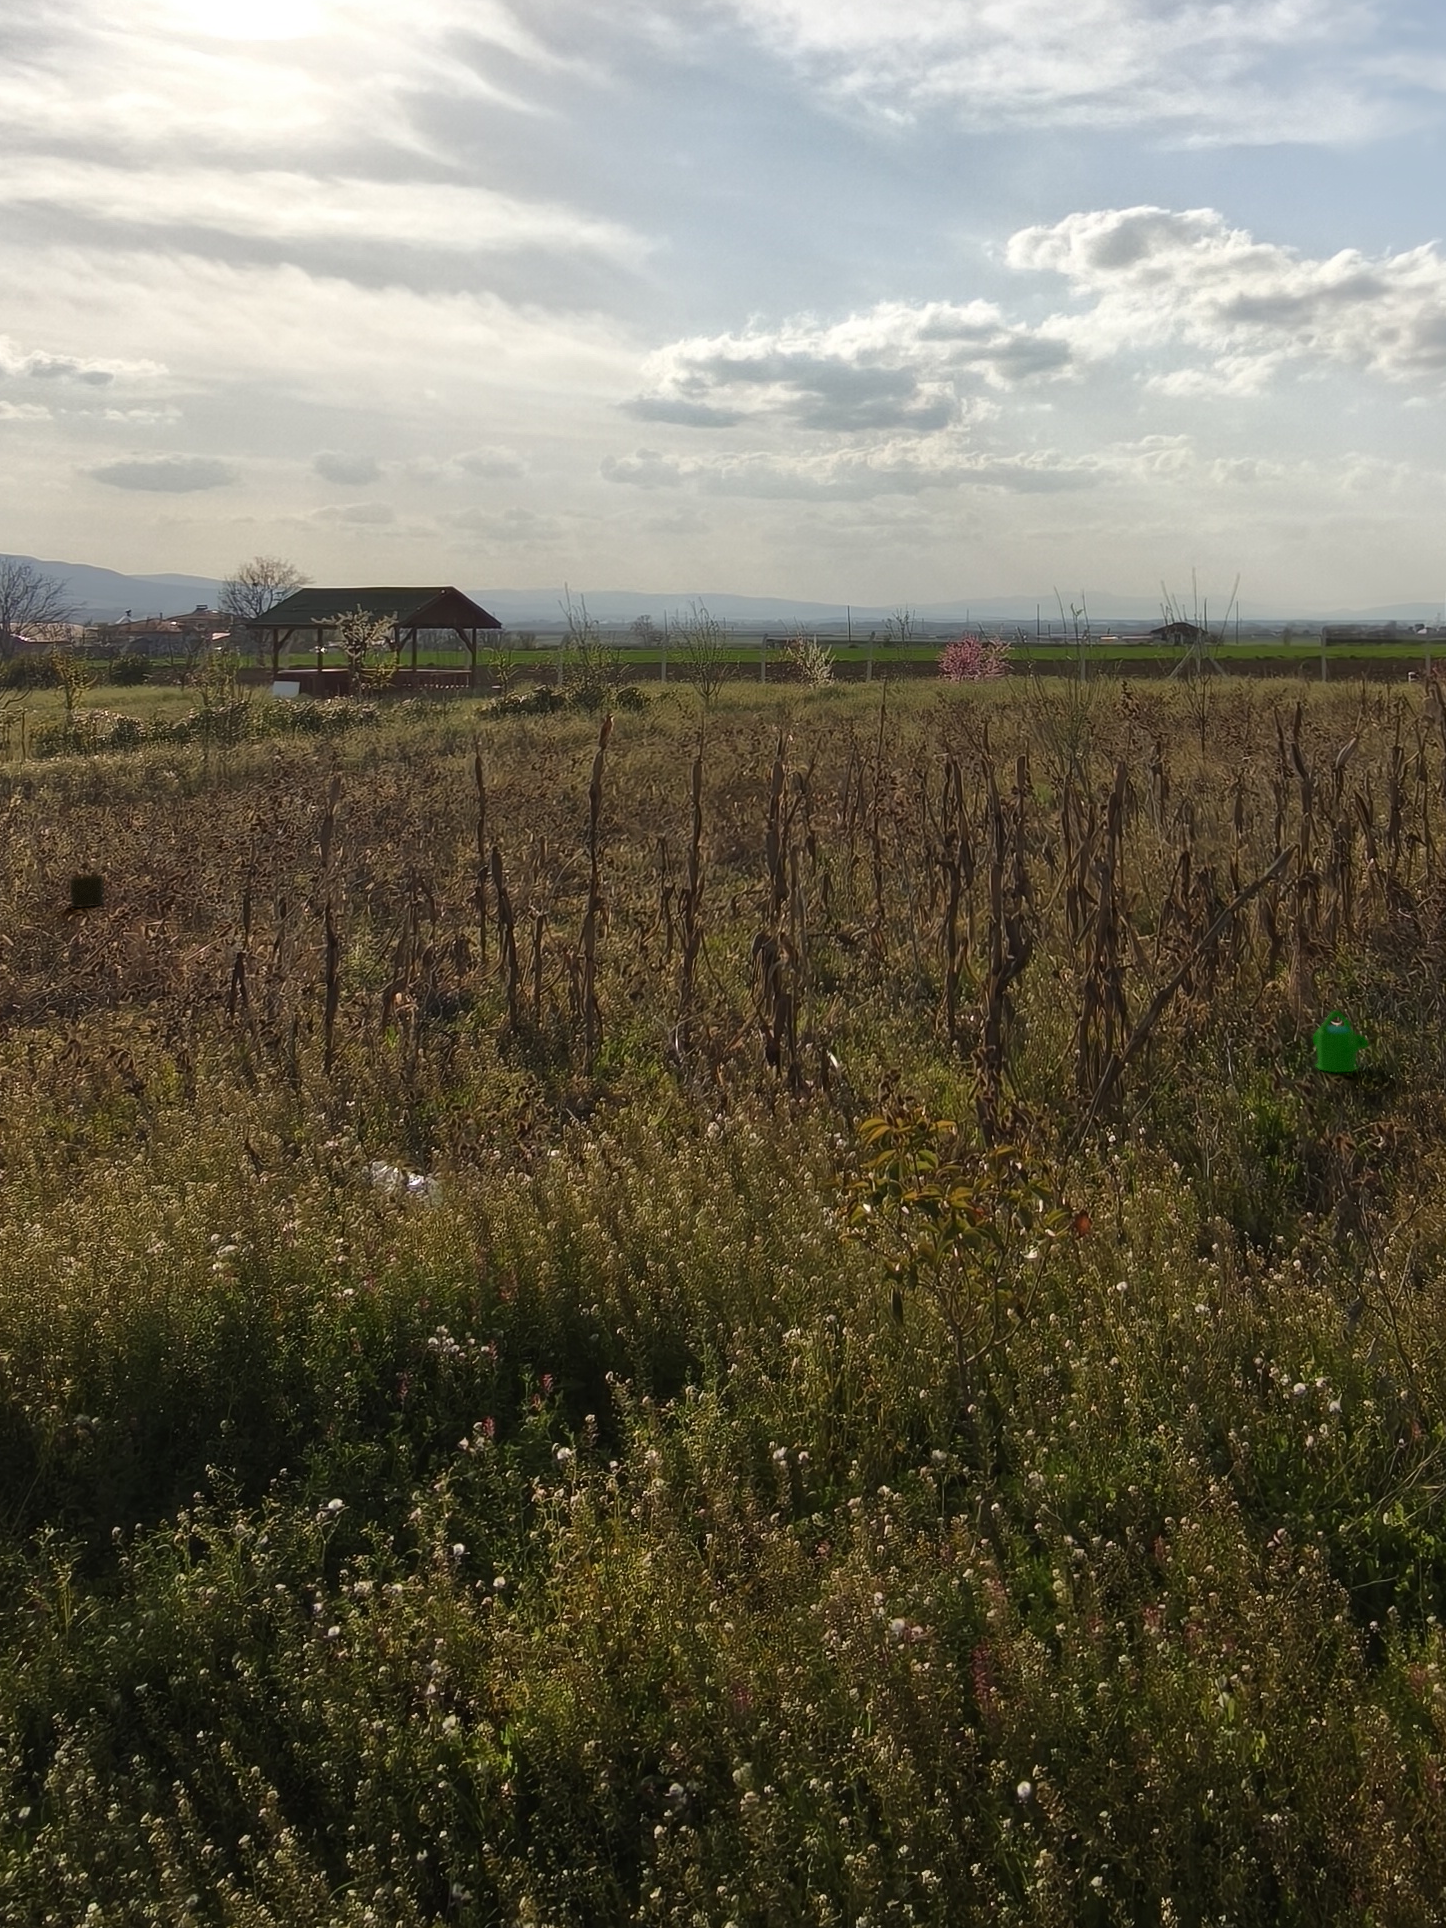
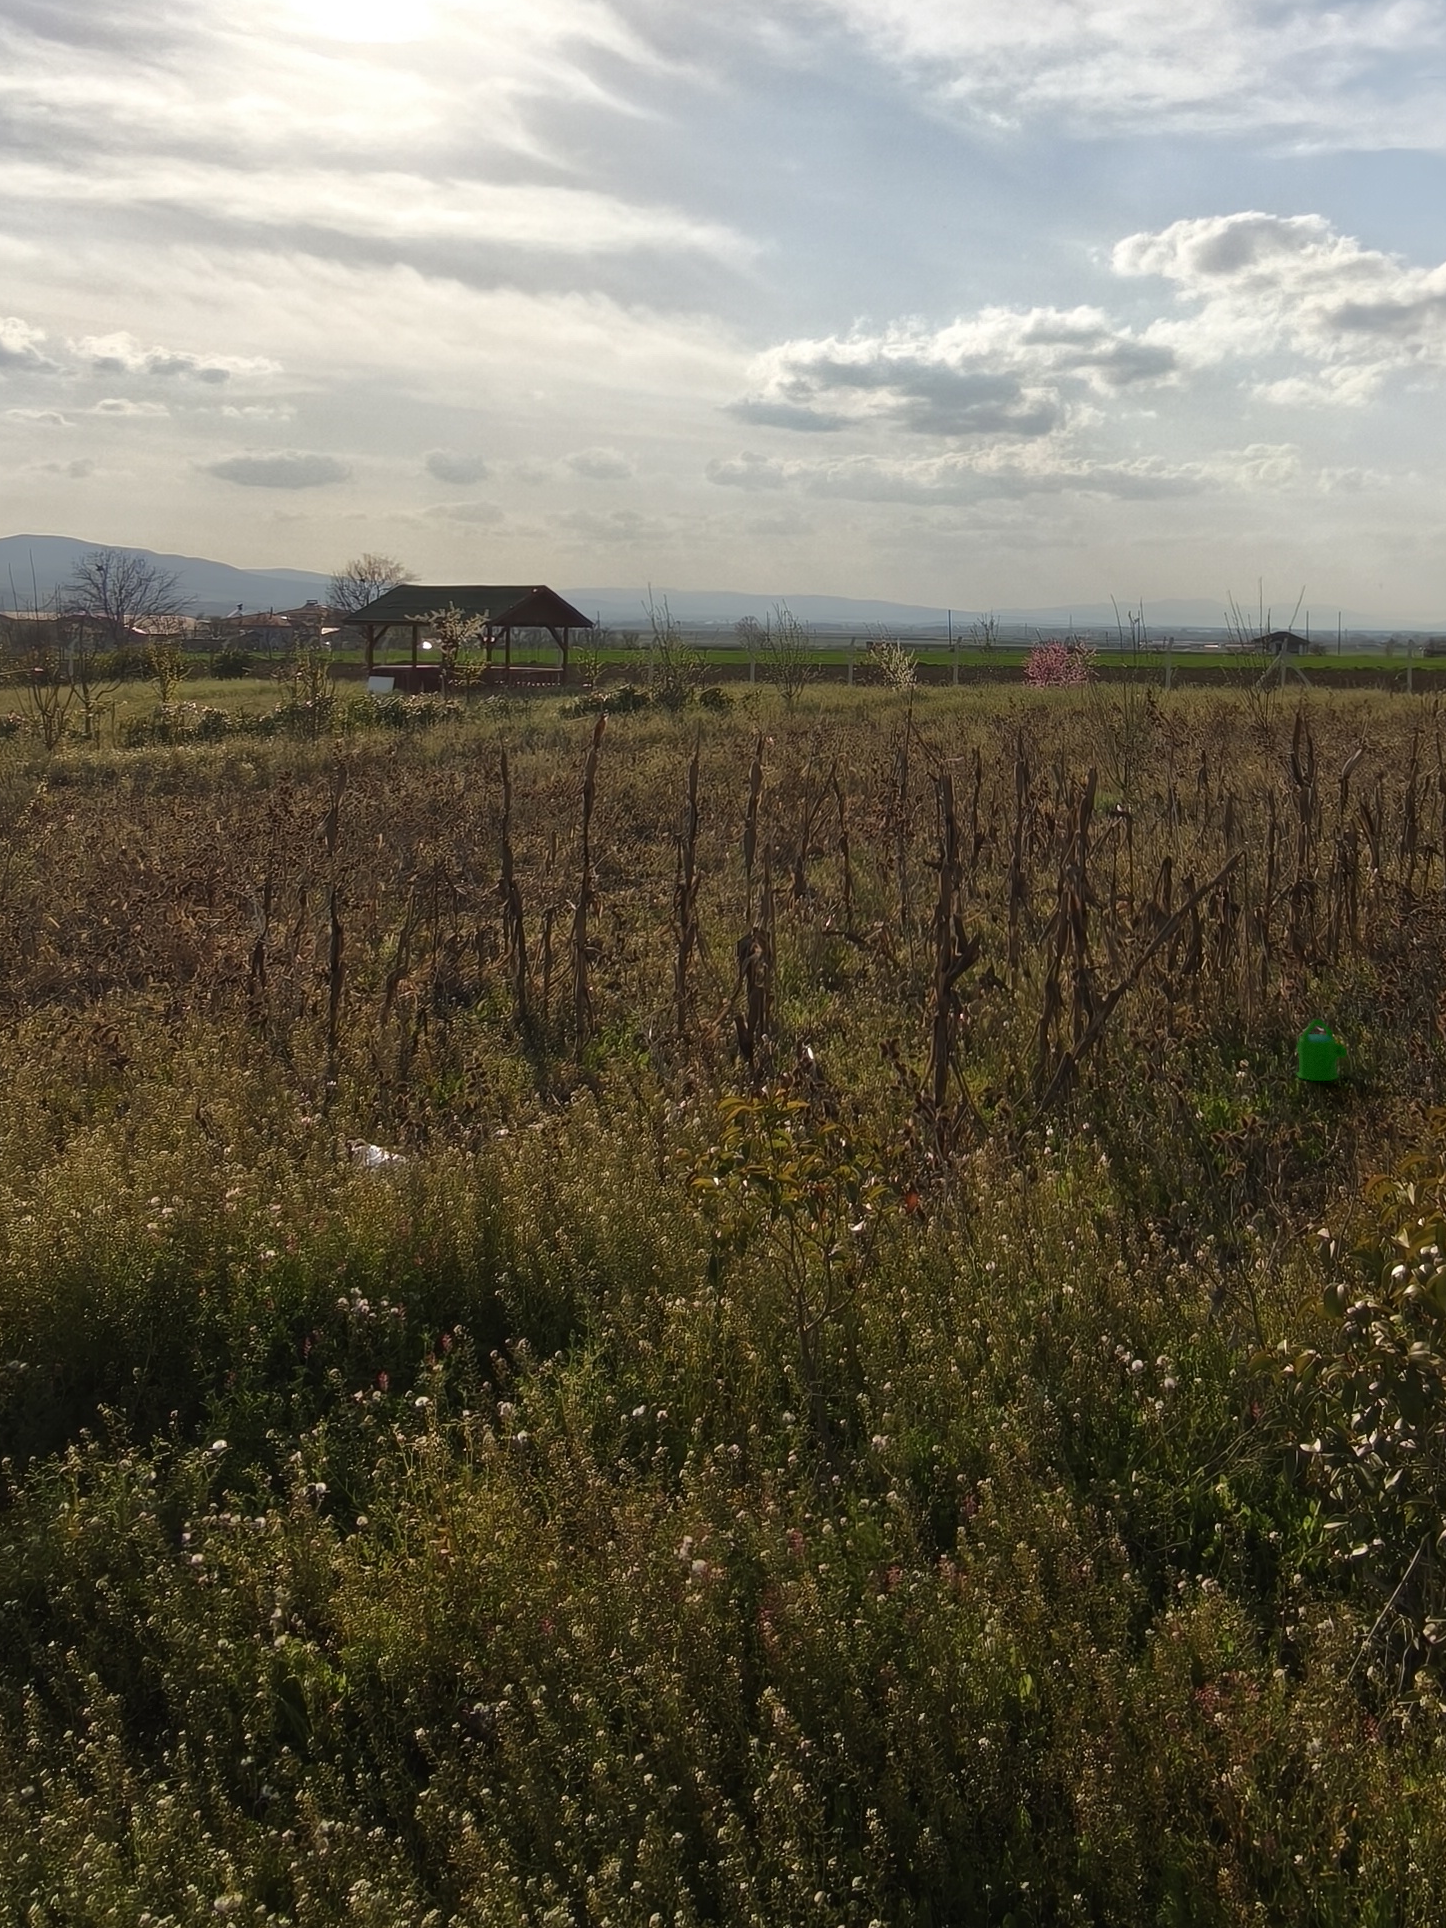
planter: present [70,875,104,907] -> none [120,862,154,894]

